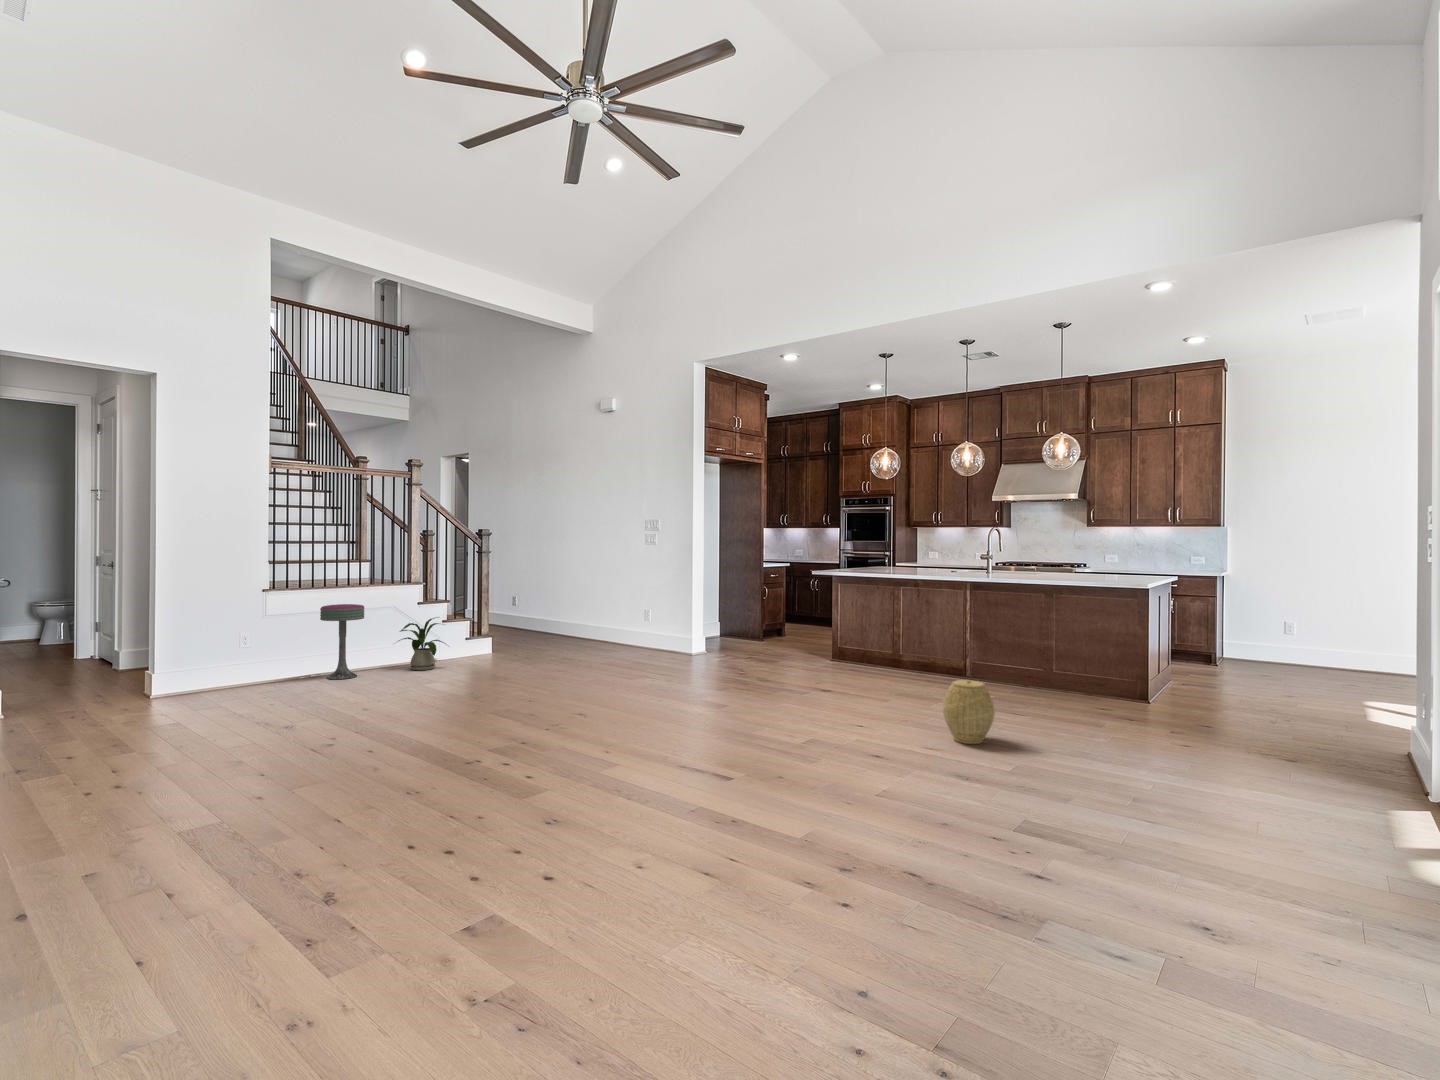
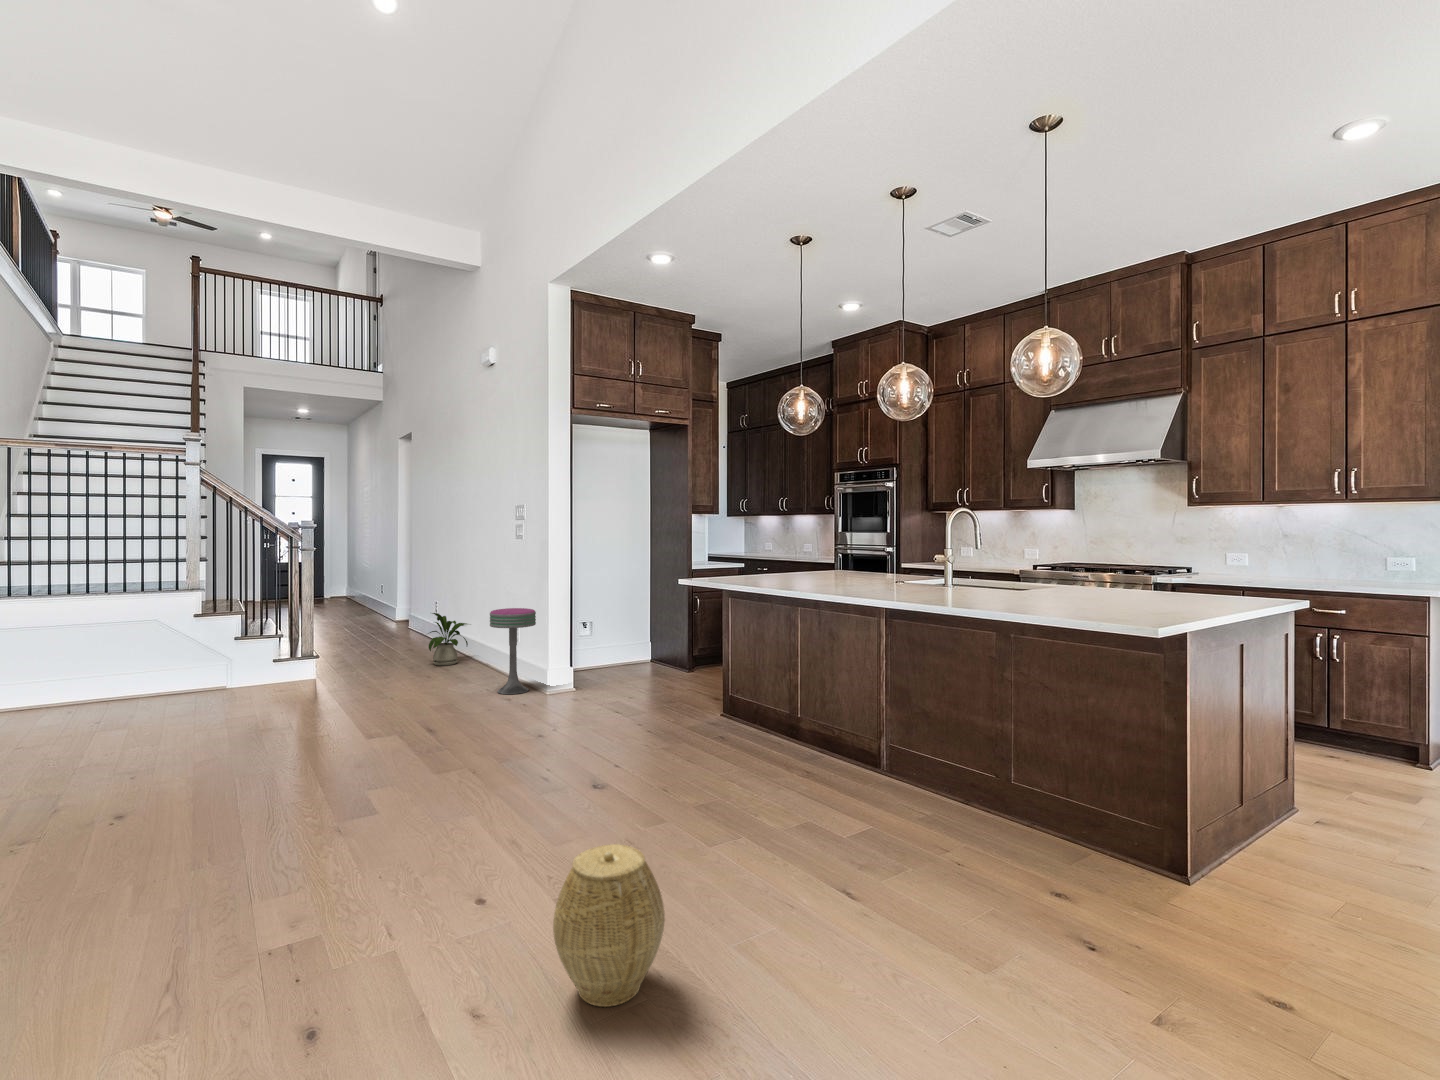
bar stool: present [320,604,364,679] -> present [490,608,536,694]
house plant: present [399,617,444,670] -> present [429,613,468,666]

